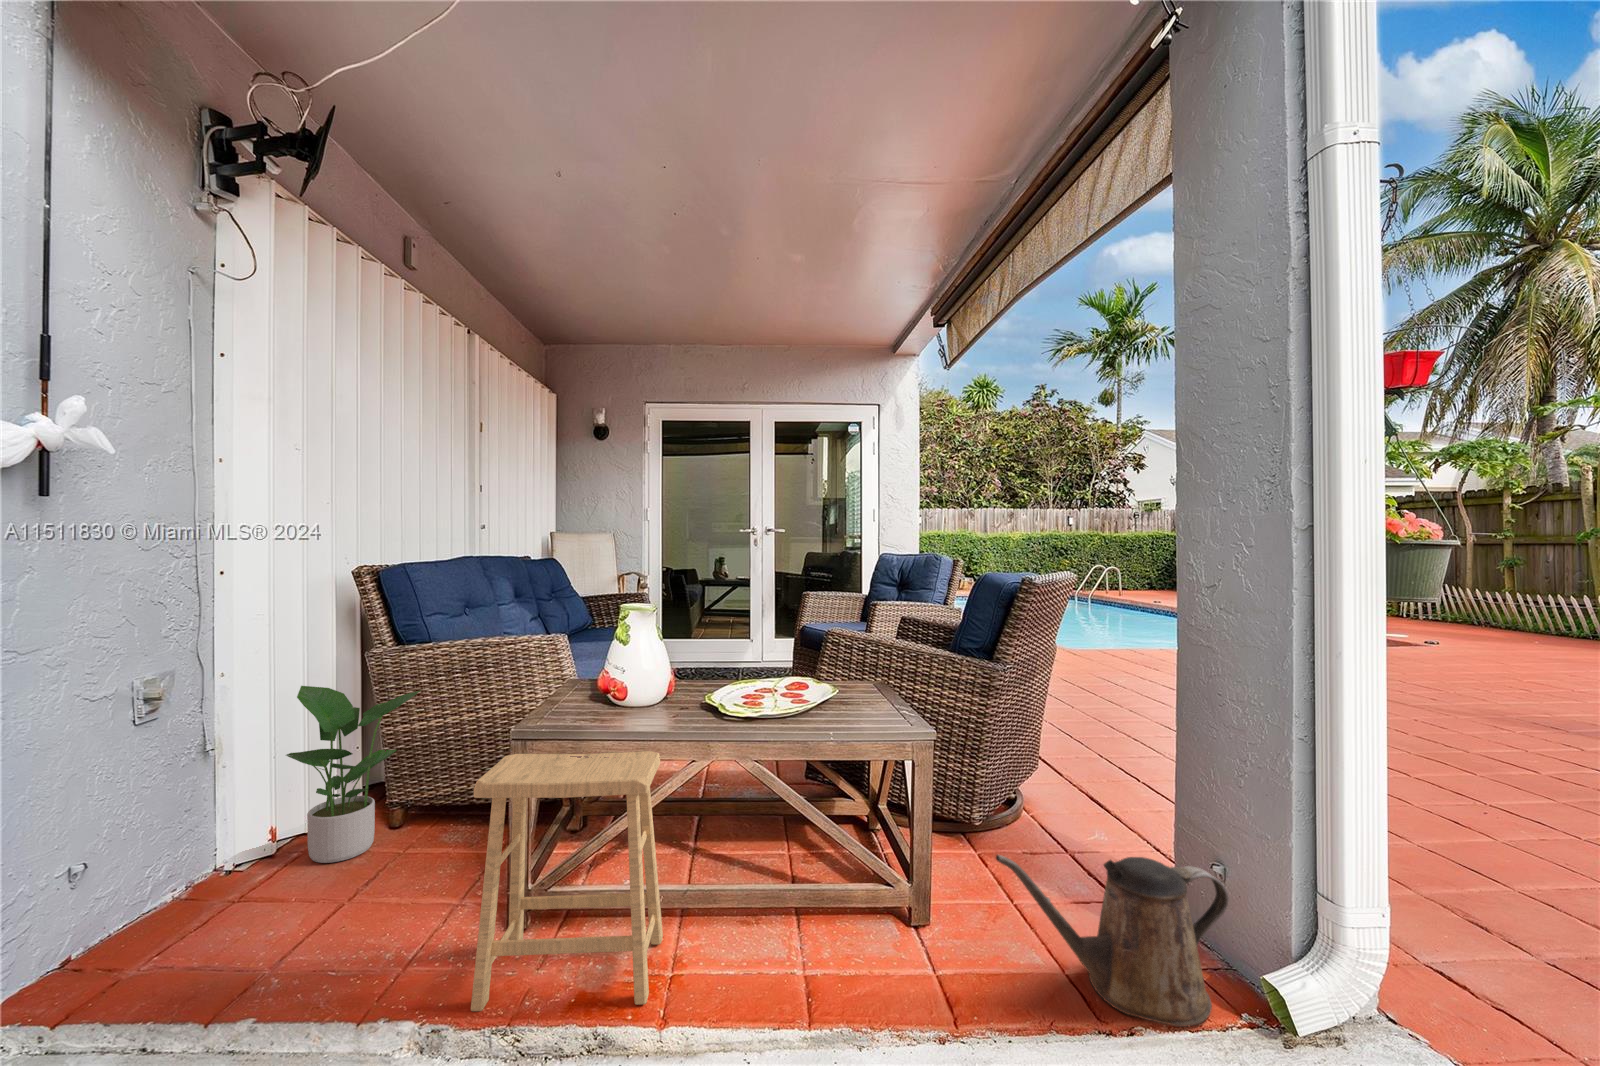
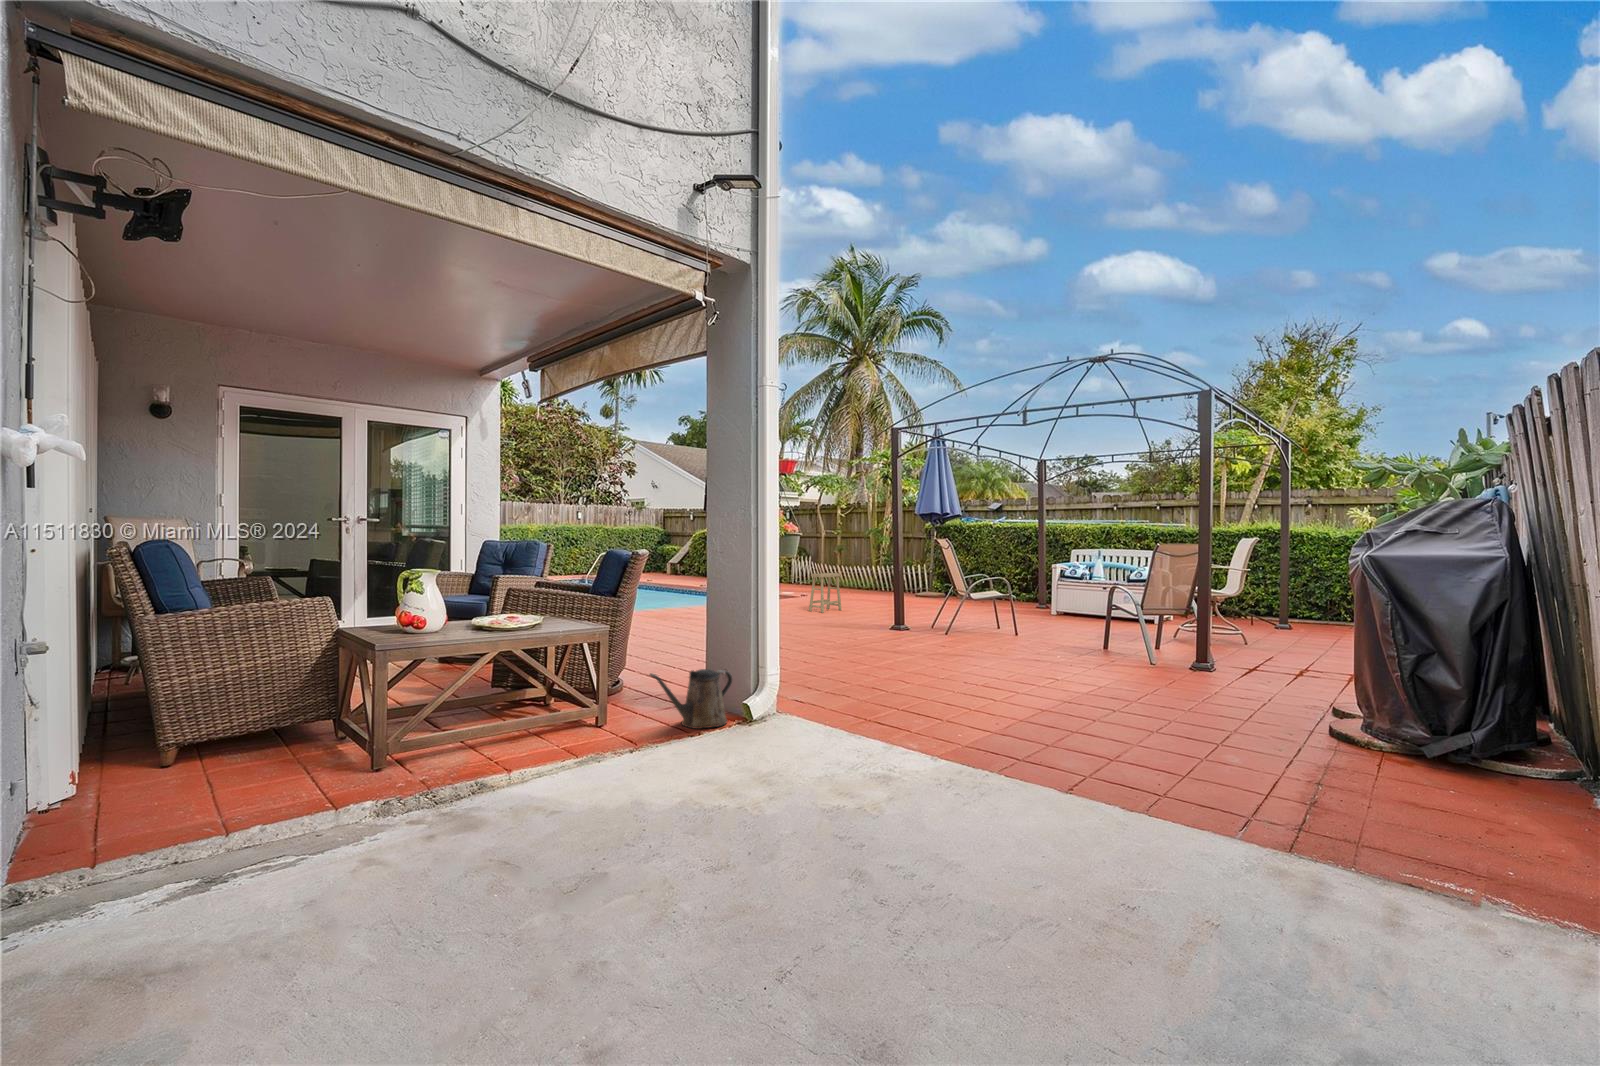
potted plant: present [286,686,420,863] -> none [42,652,185,802]
footstool: present [471,751,663,1011] -> present [809,573,842,613]

